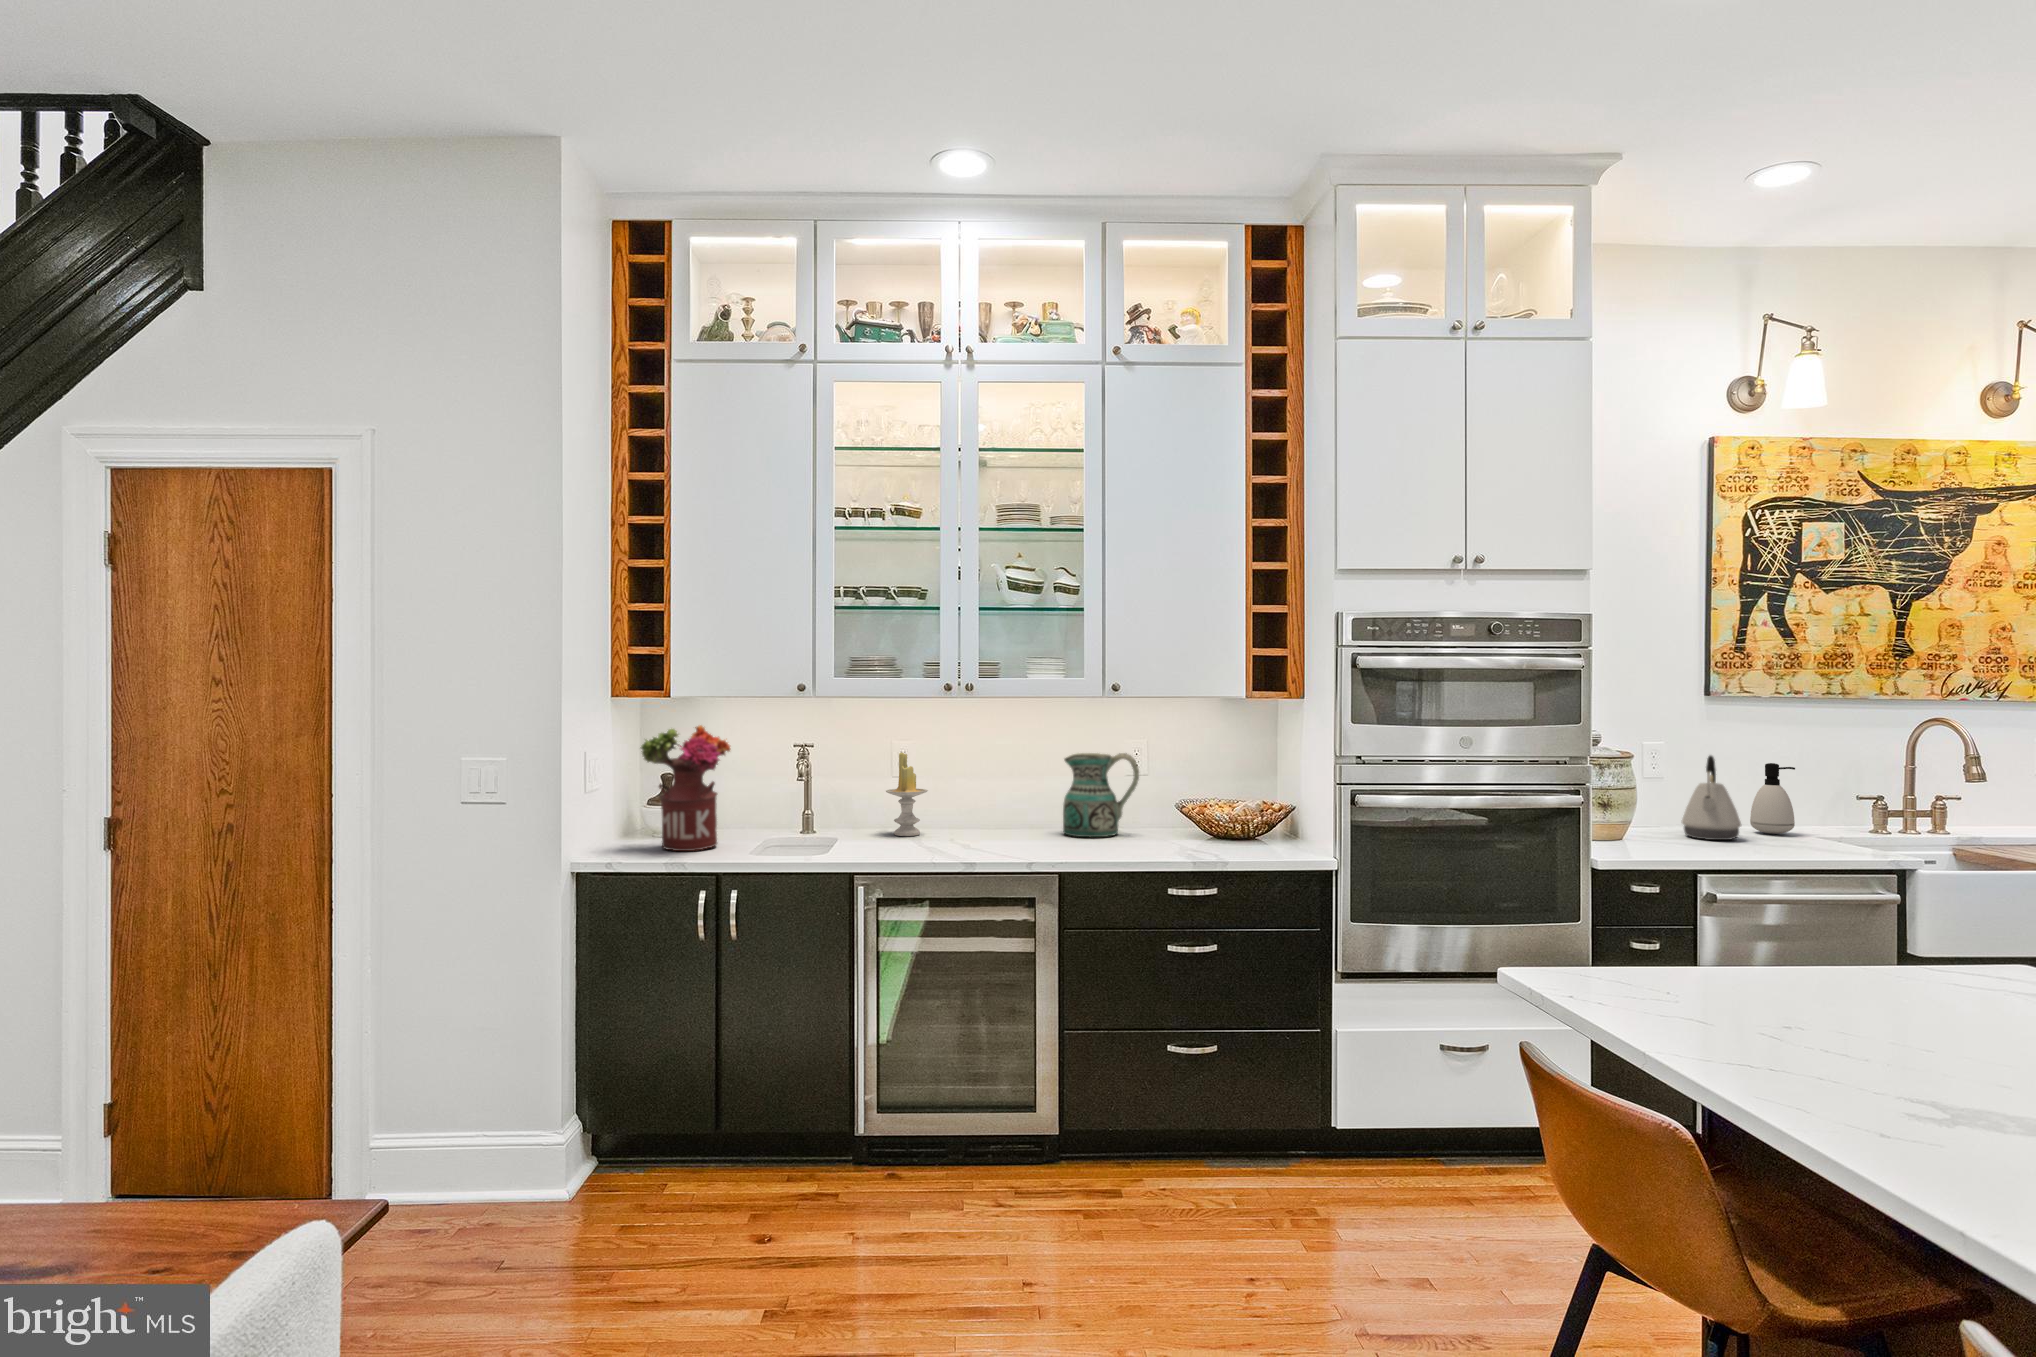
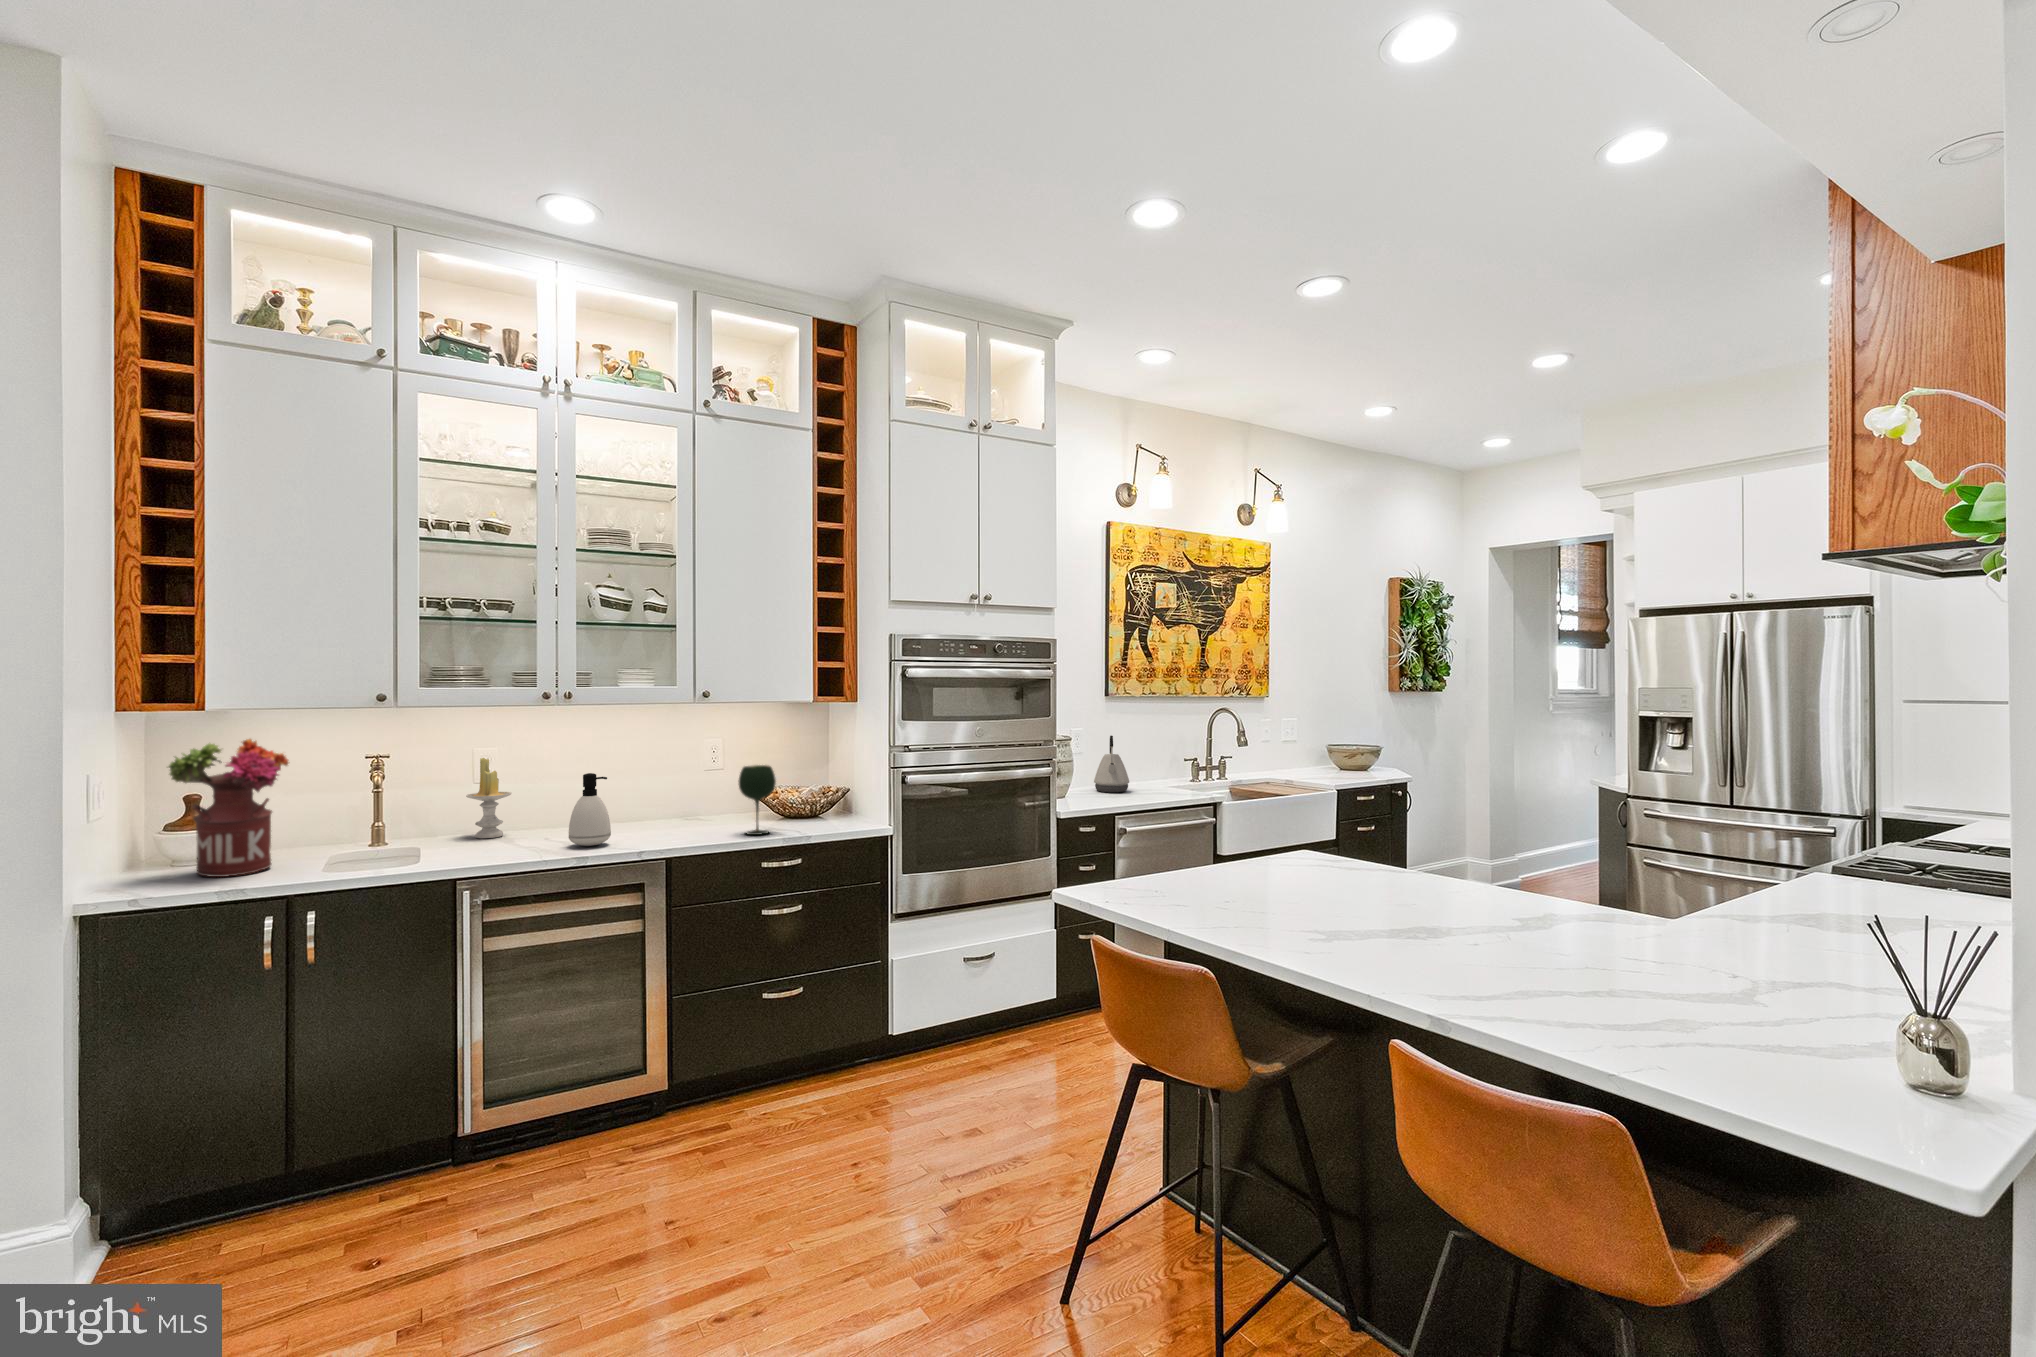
ceramic pitcher: present [1063,753,1139,837] -> none [647,750,717,825]
soap dispenser: present [1750,763,1795,834] -> present [569,773,611,846]
wine glass: none [1147,773,1190,855] -> present [738,765,776,835]

